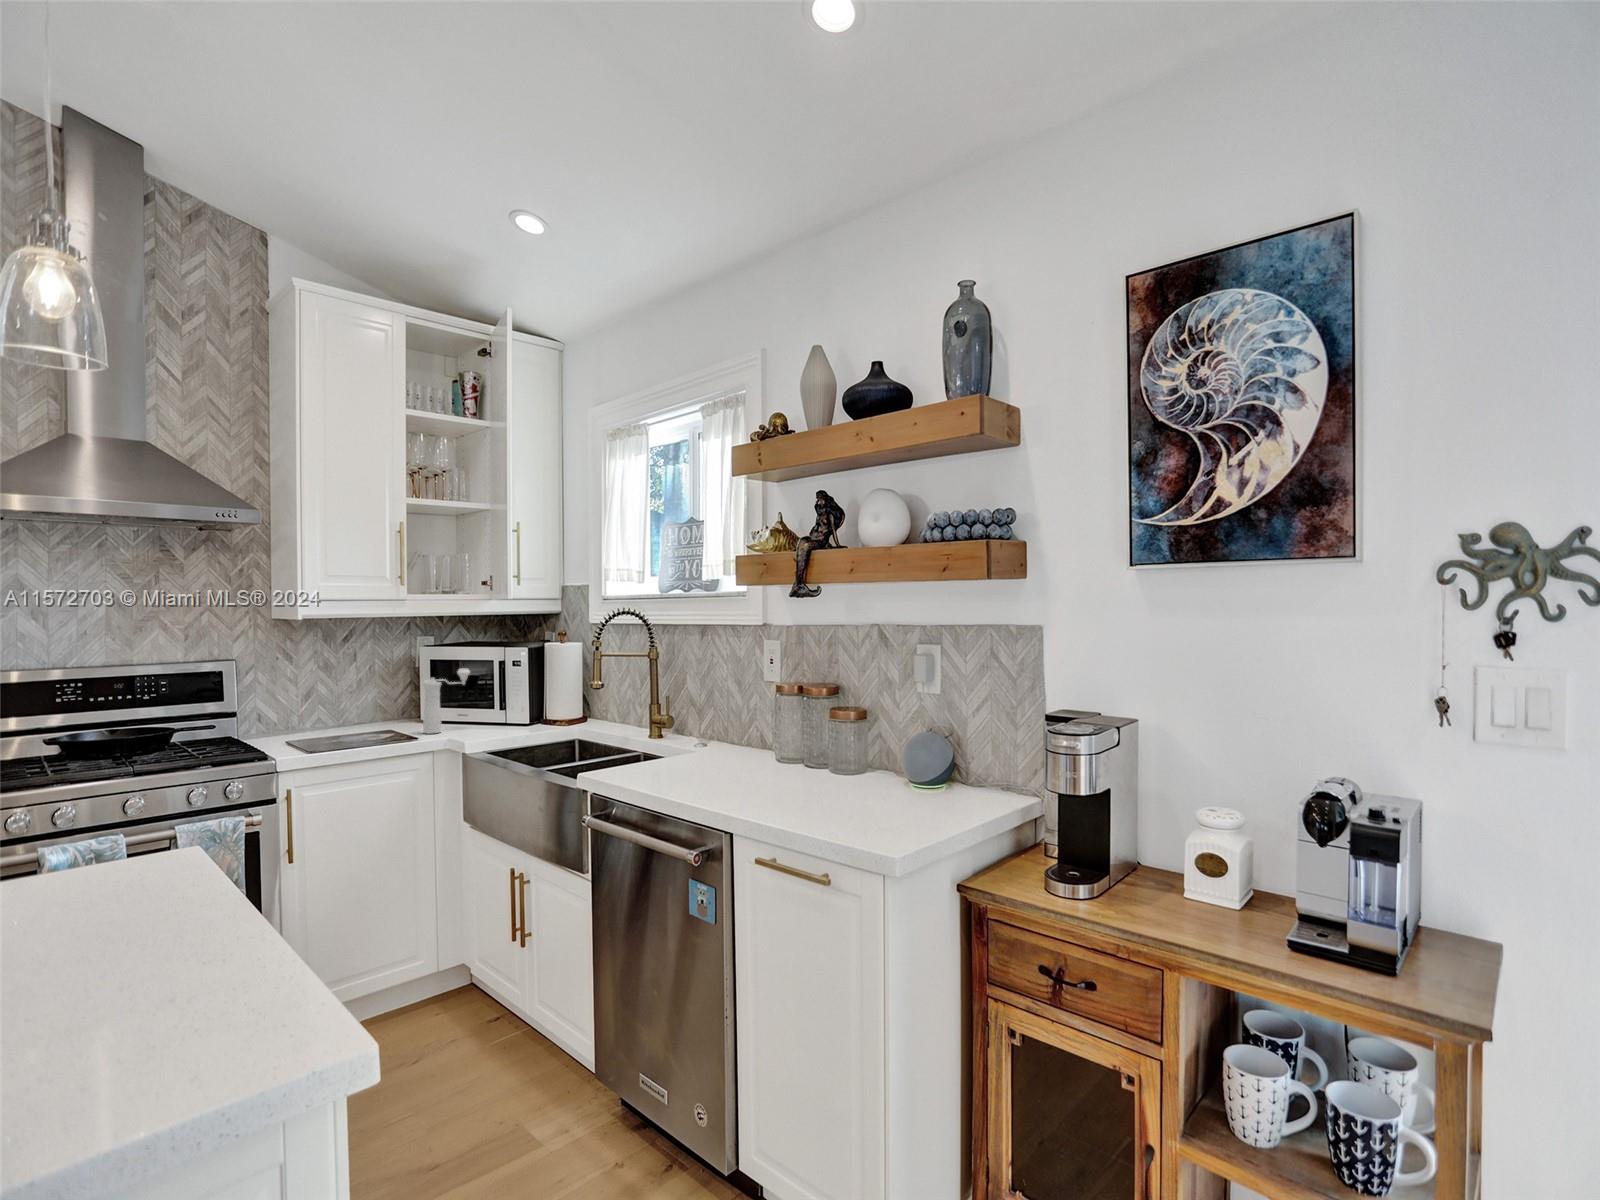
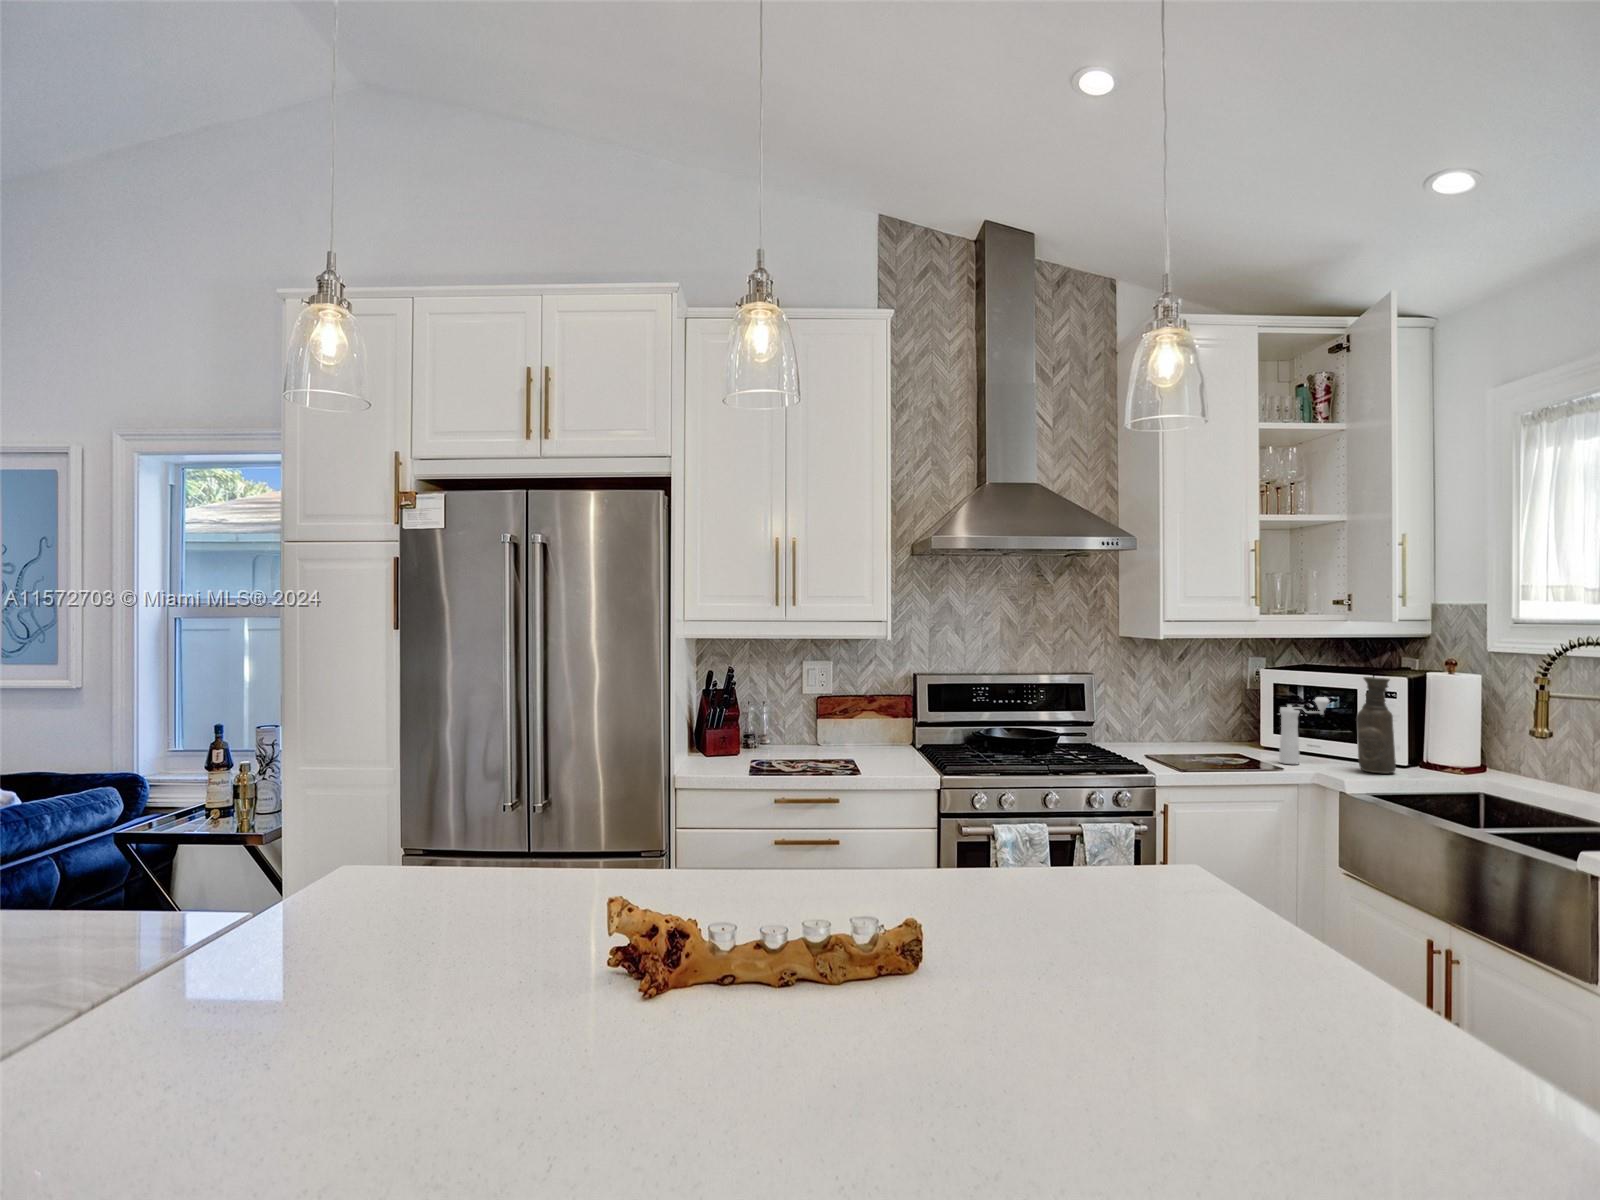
vase: none [487,648,519,732] -> present [1356,677,1396,774]

